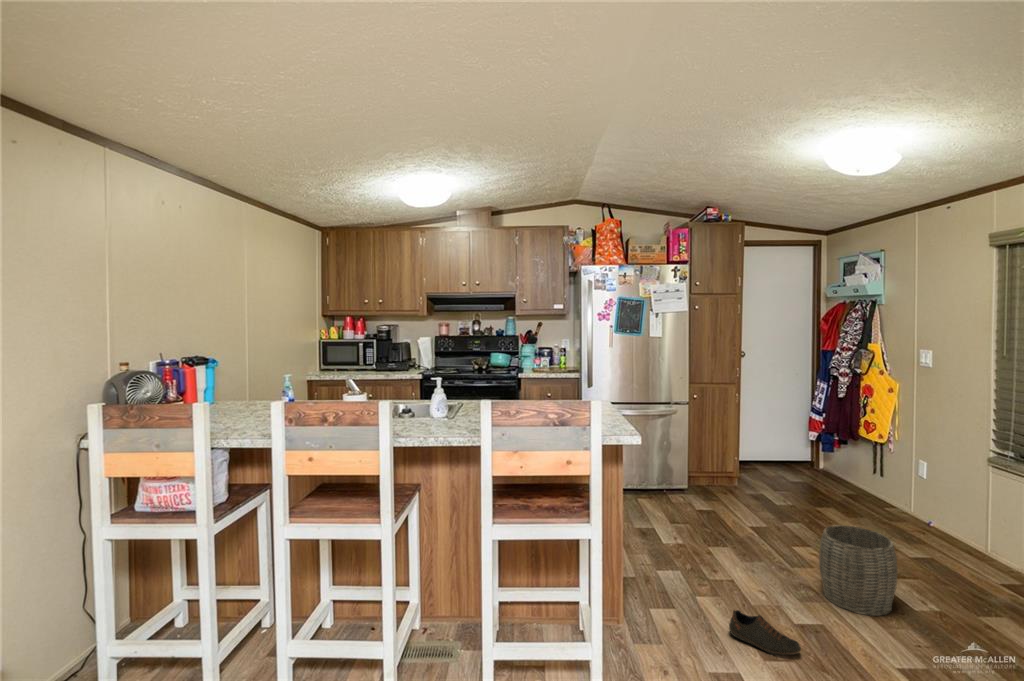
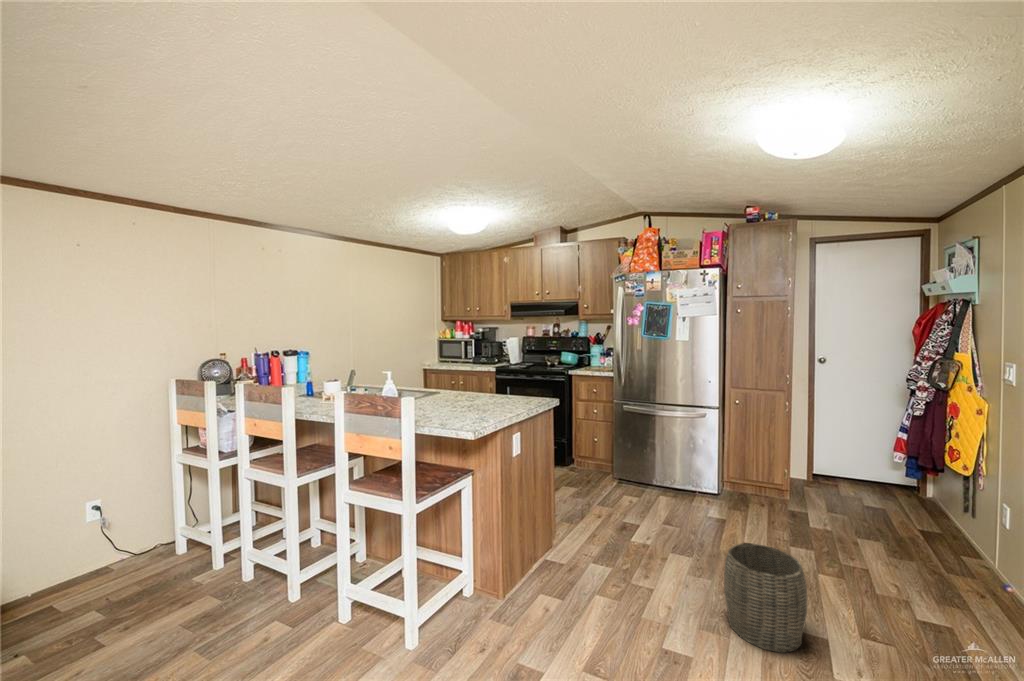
shoe: present [729,610,801,655] -> none [581,590,626,645]

